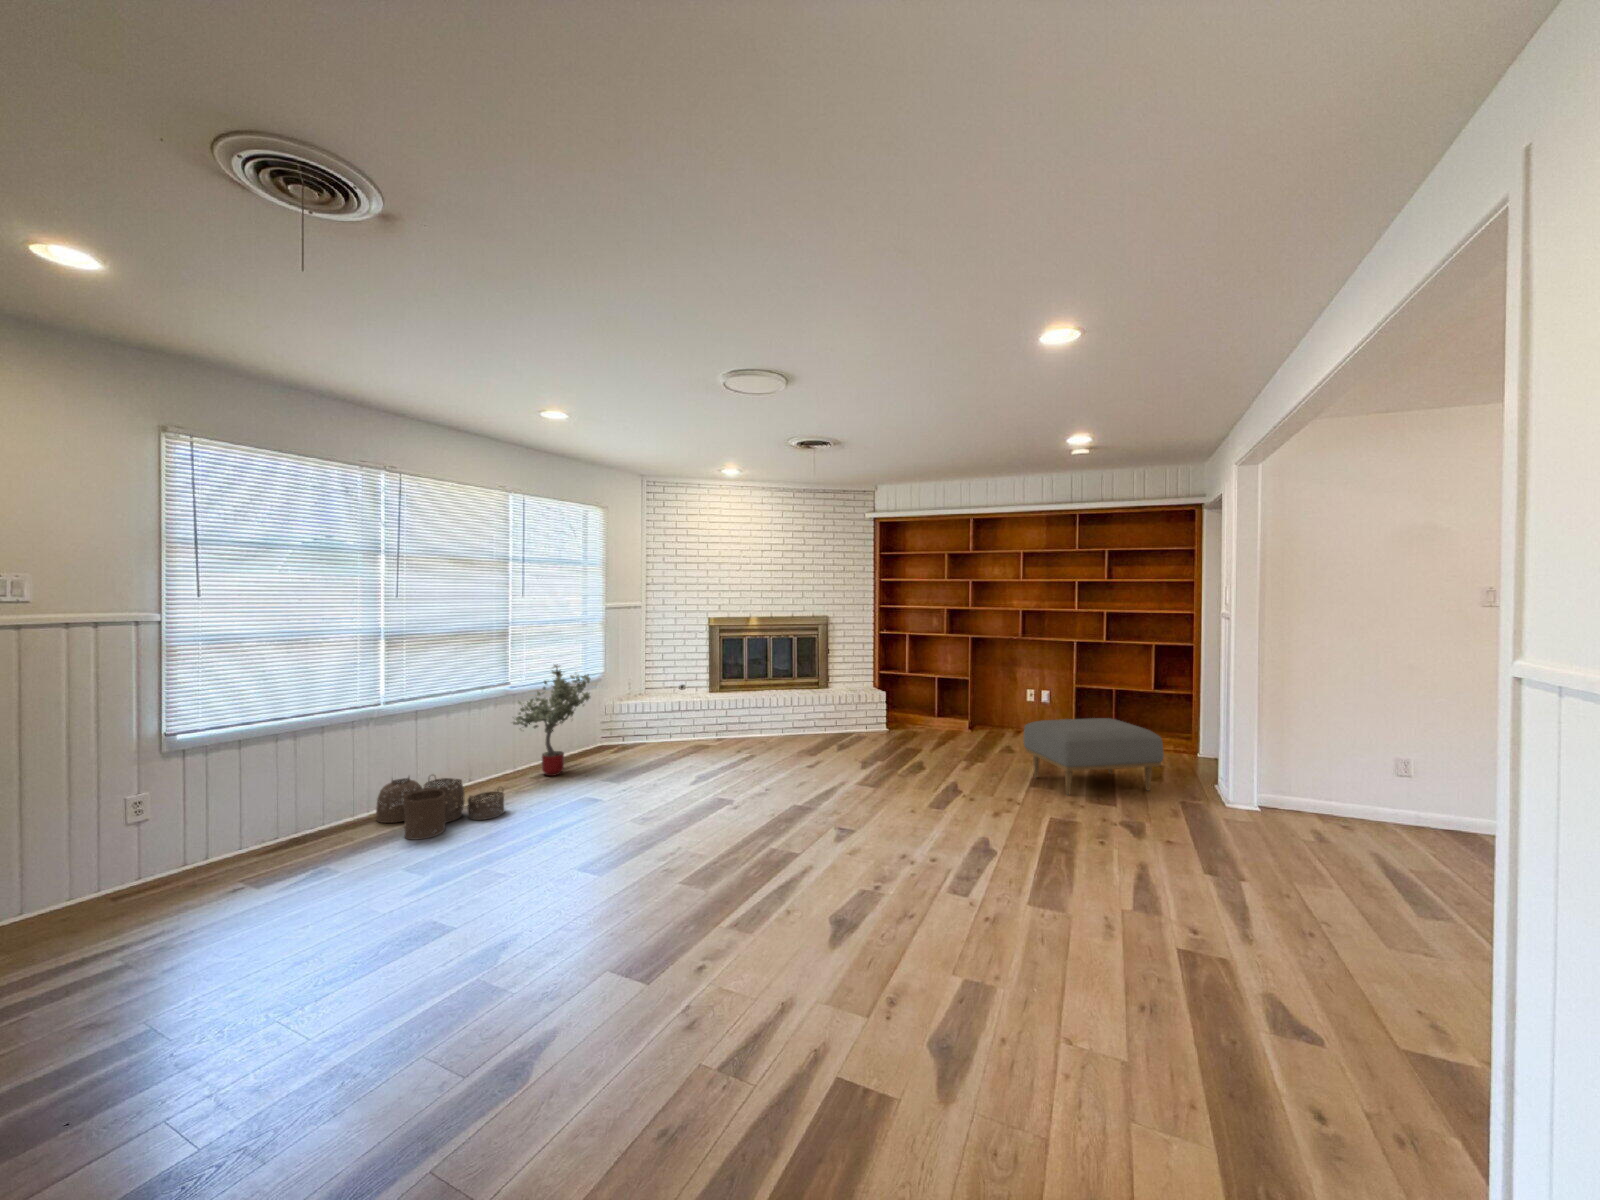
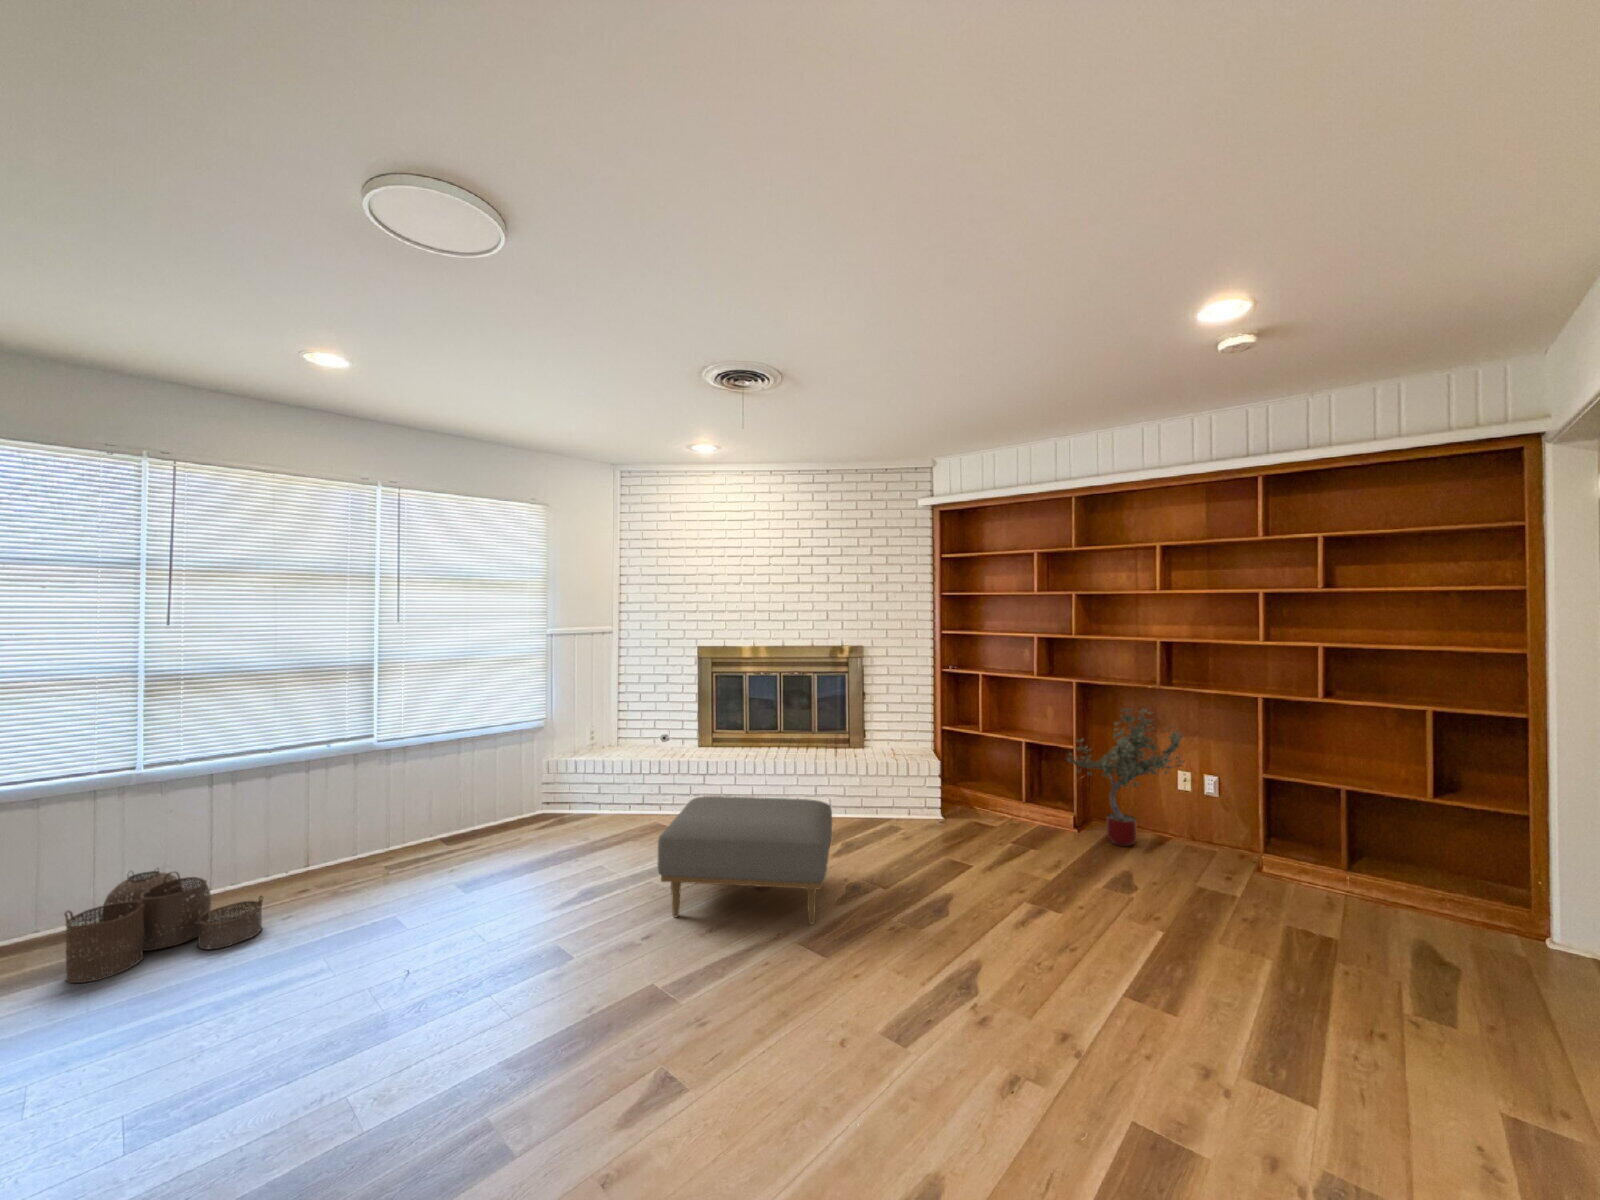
potted tree: present [513,665,590,776] -> present [1067,708,1184,846]
ottoman: present [1023,718,1164,795] -> present [657,796,832,925]

